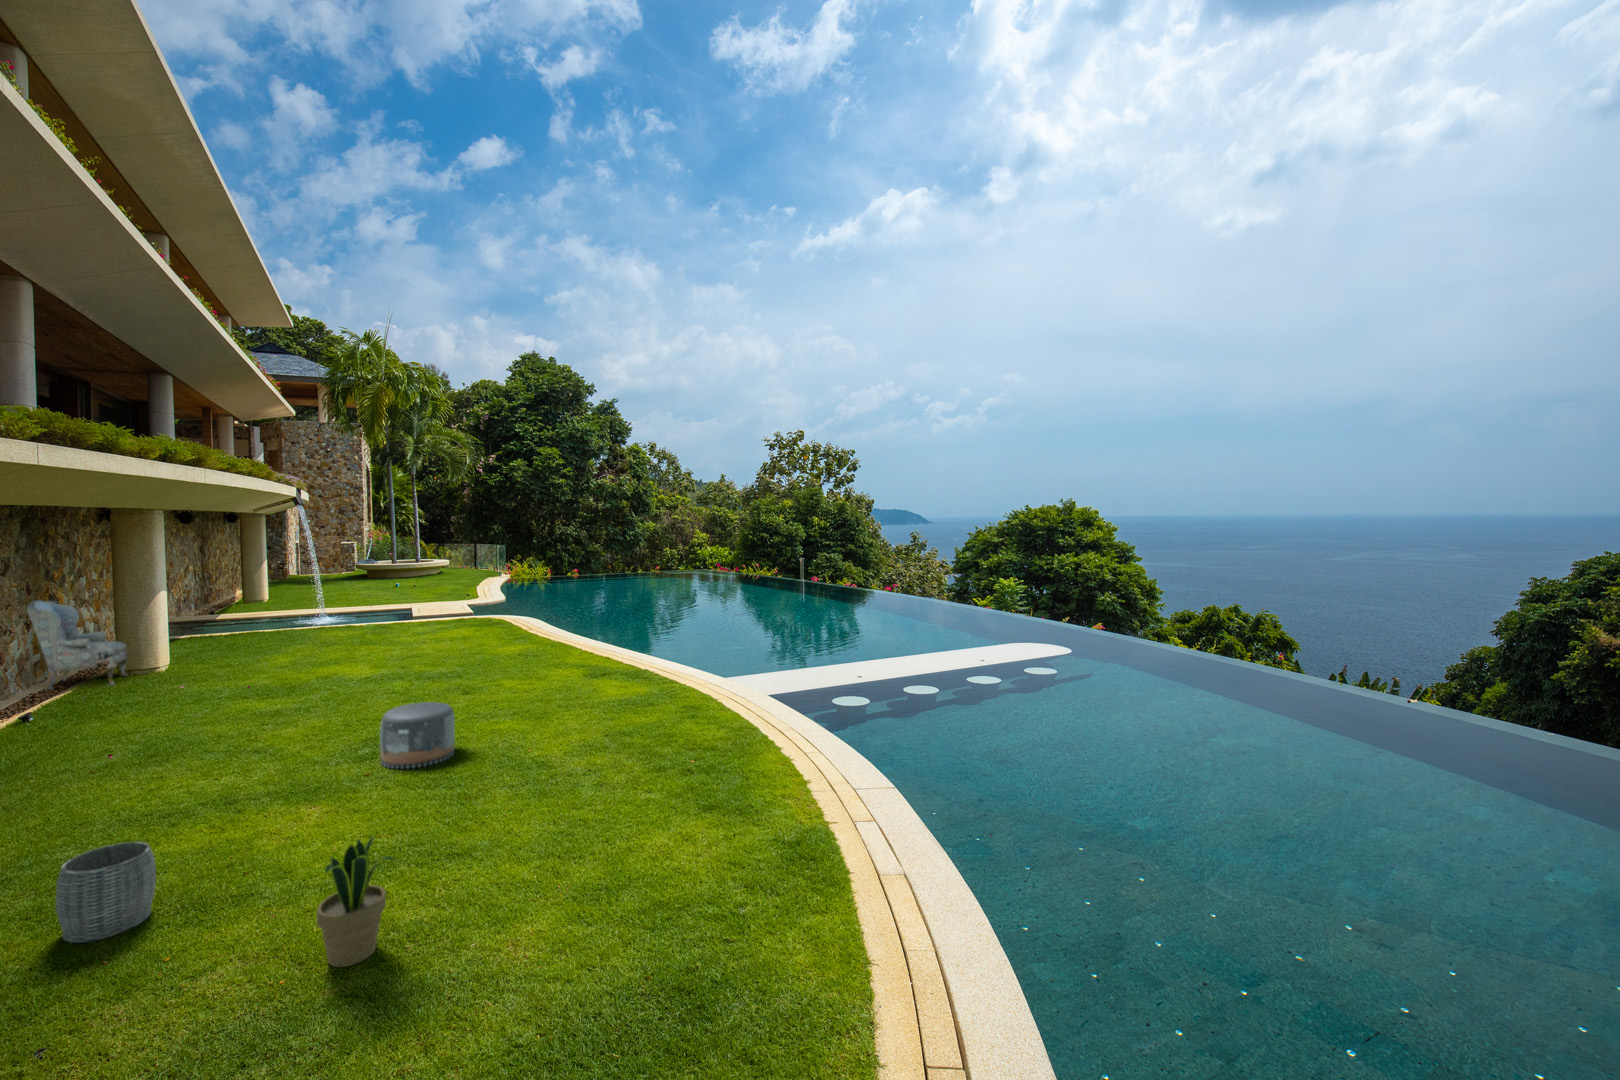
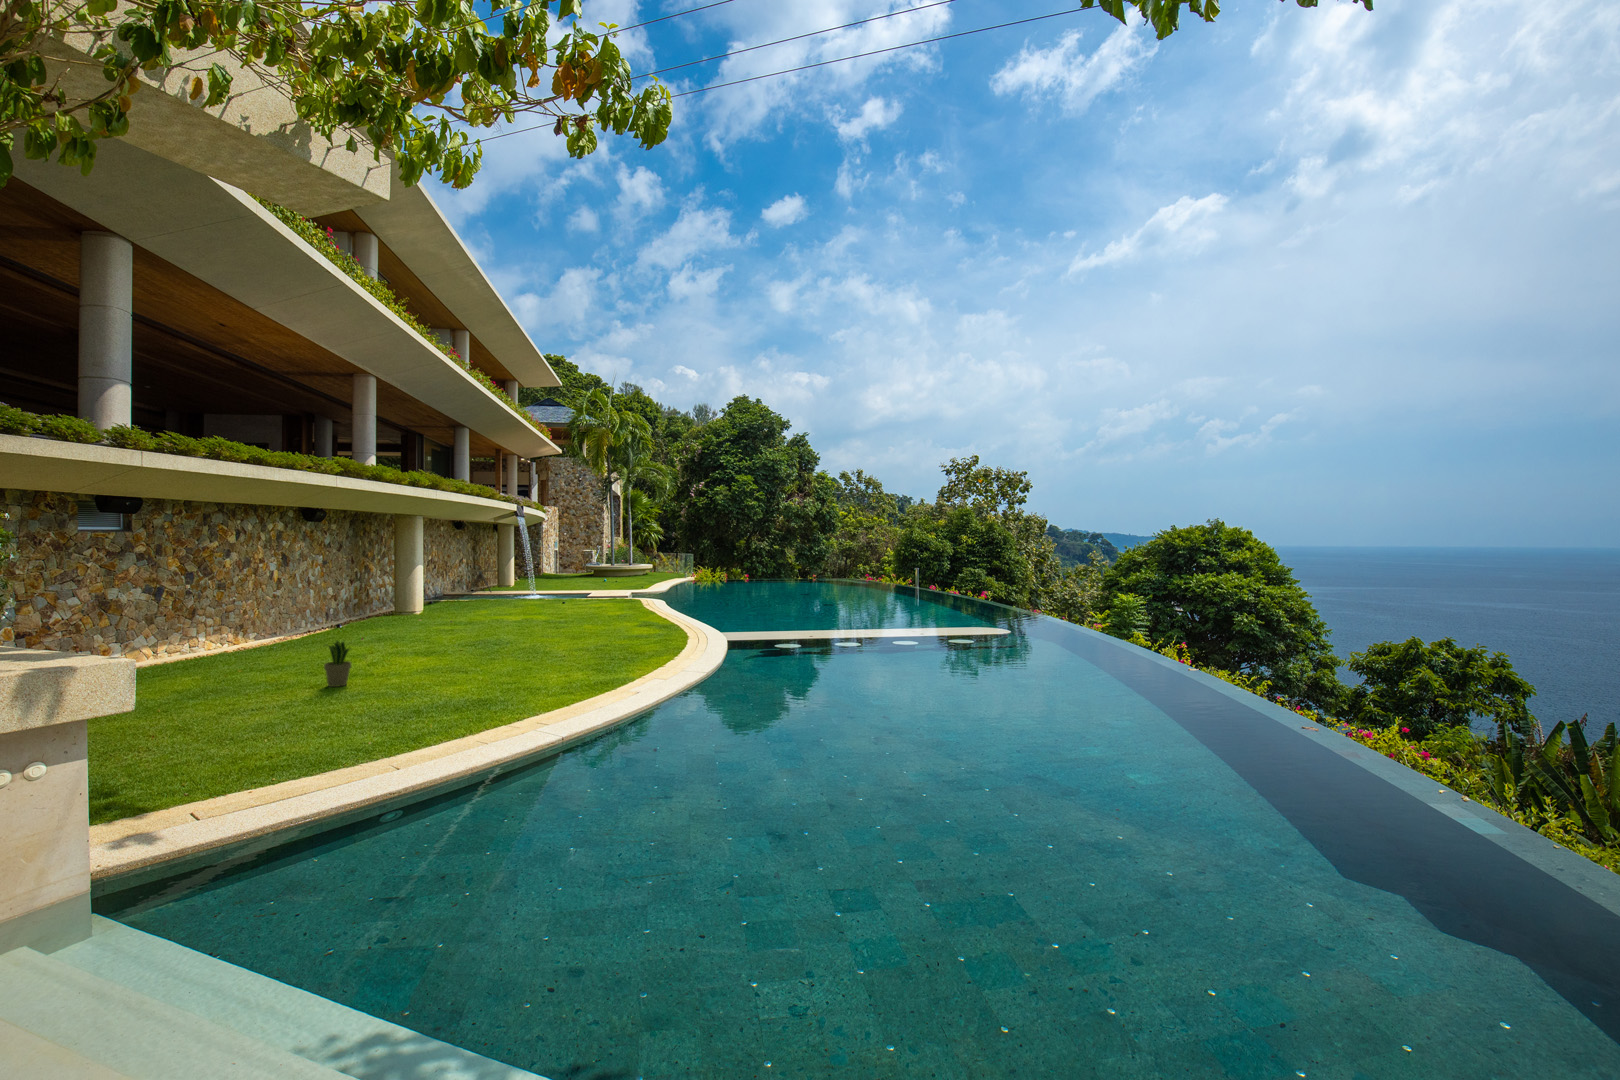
round table: none [188,579,251,616] -> present [466,570,495,587]
armchair: present [27,600,128,690] -> none [350,567,394,616]
pouf: present [380,702,455,769] -> none [436,620,474,652]
woven basket: present [56,842,156,943] -> none [270,643,303,673]

